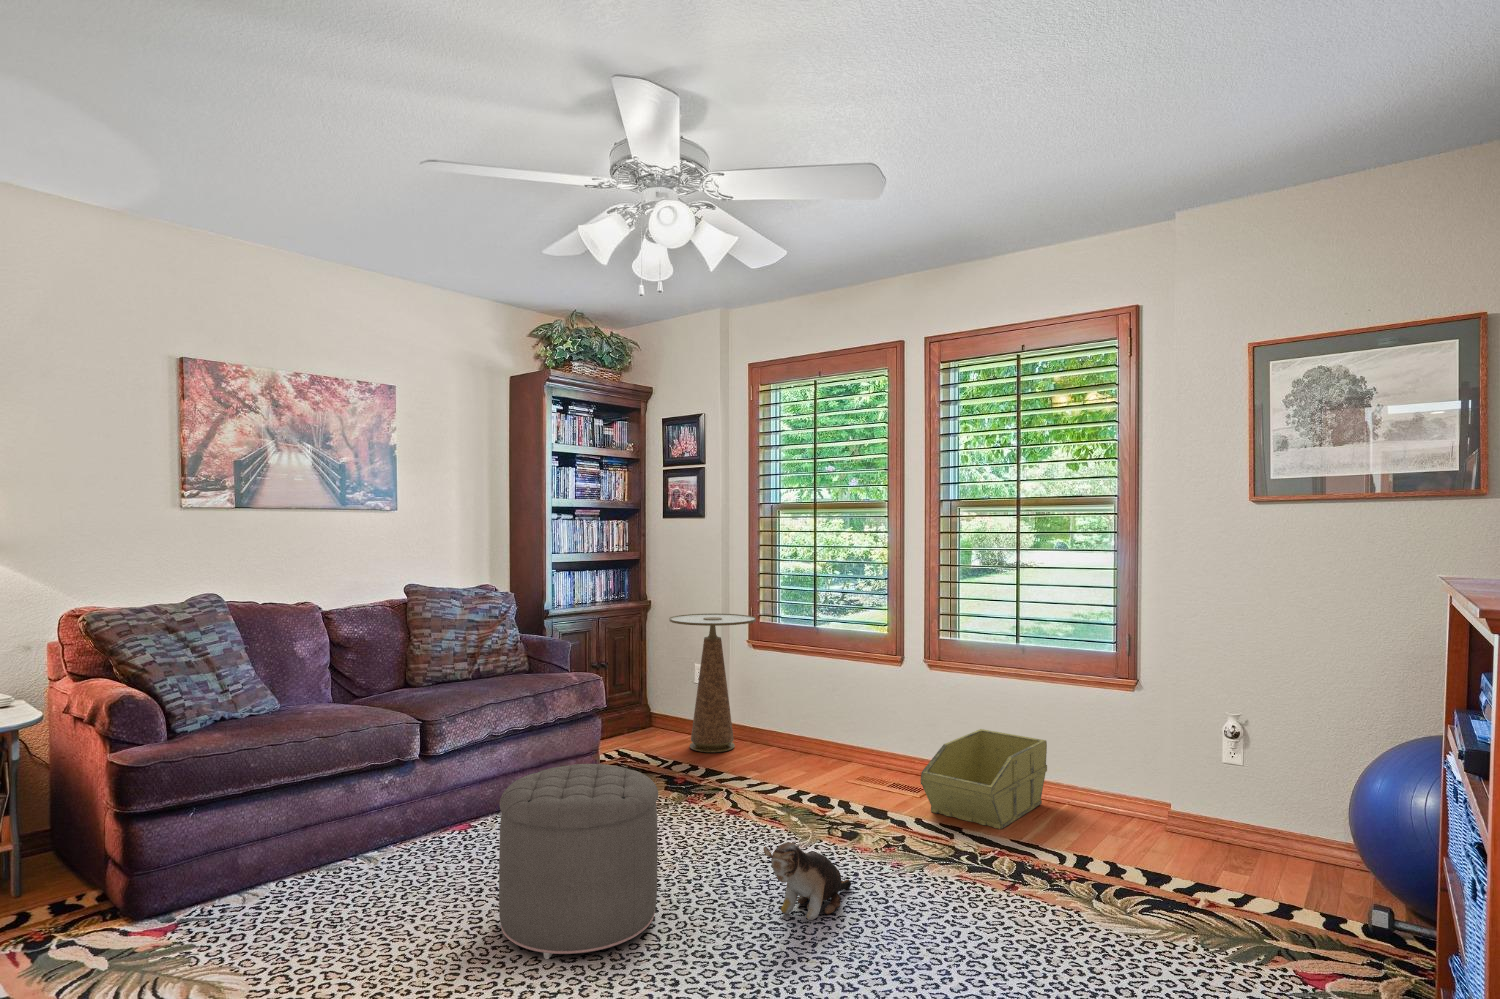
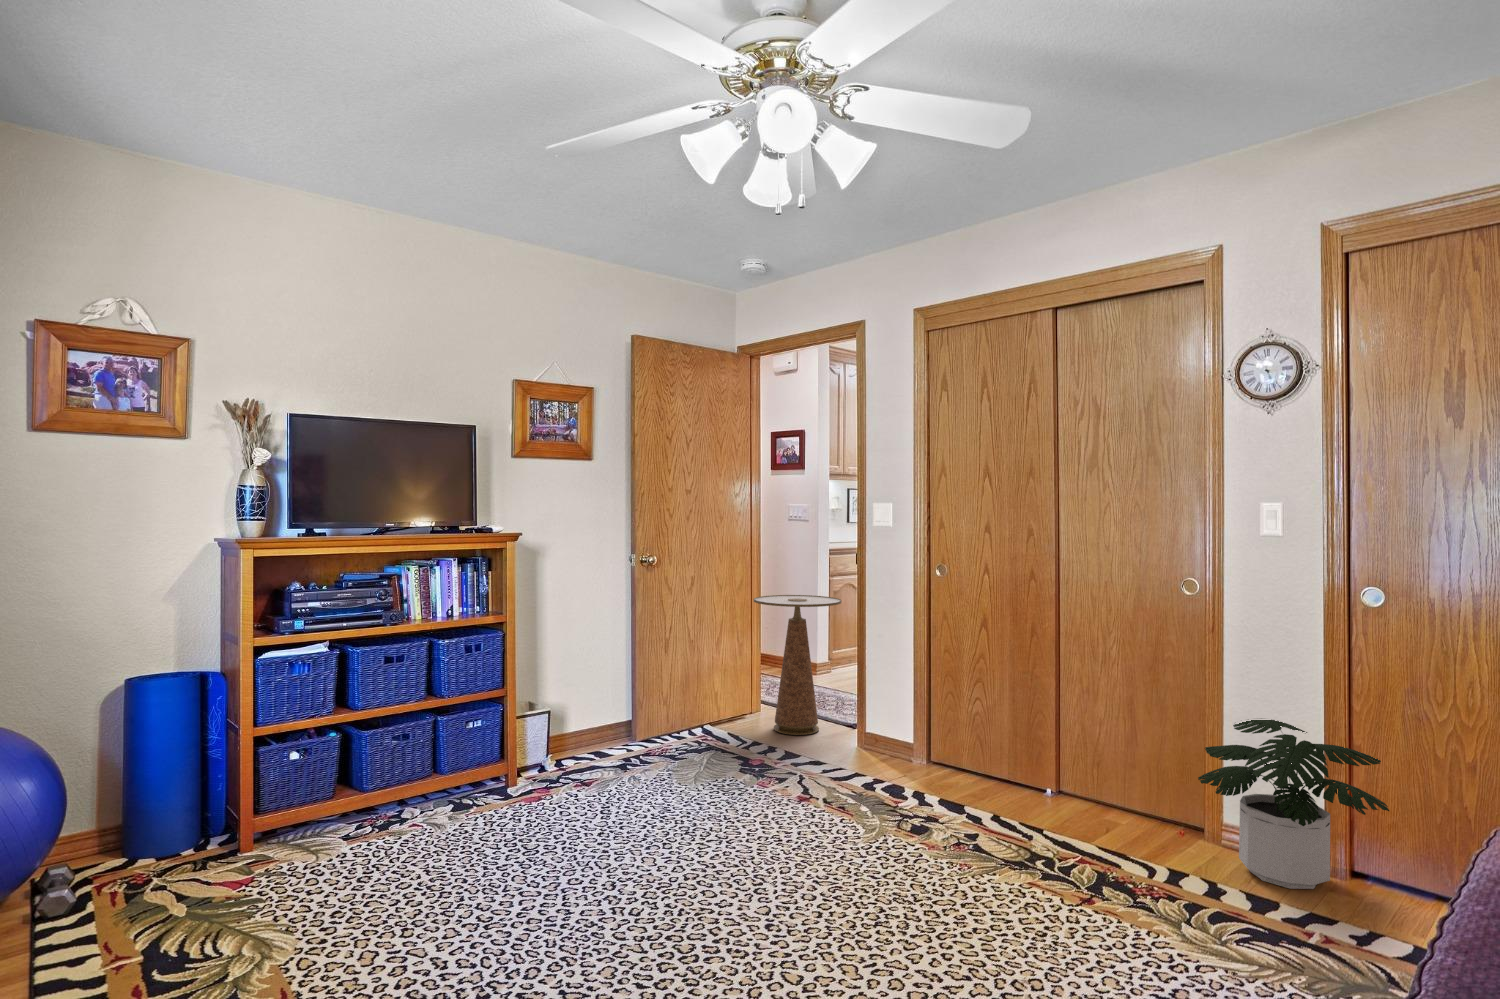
potted plant: none [1098,715,1256,864] -> present [1198,720,1389,889]
storage bin: present [921,729,1047,829] -> none [1000,725,1148,835]
ottoman: present [499,764,658,959] -> none [539,740,699,935]
plush toy: present [763,842,851,920] -> none [805,834,907,918]

